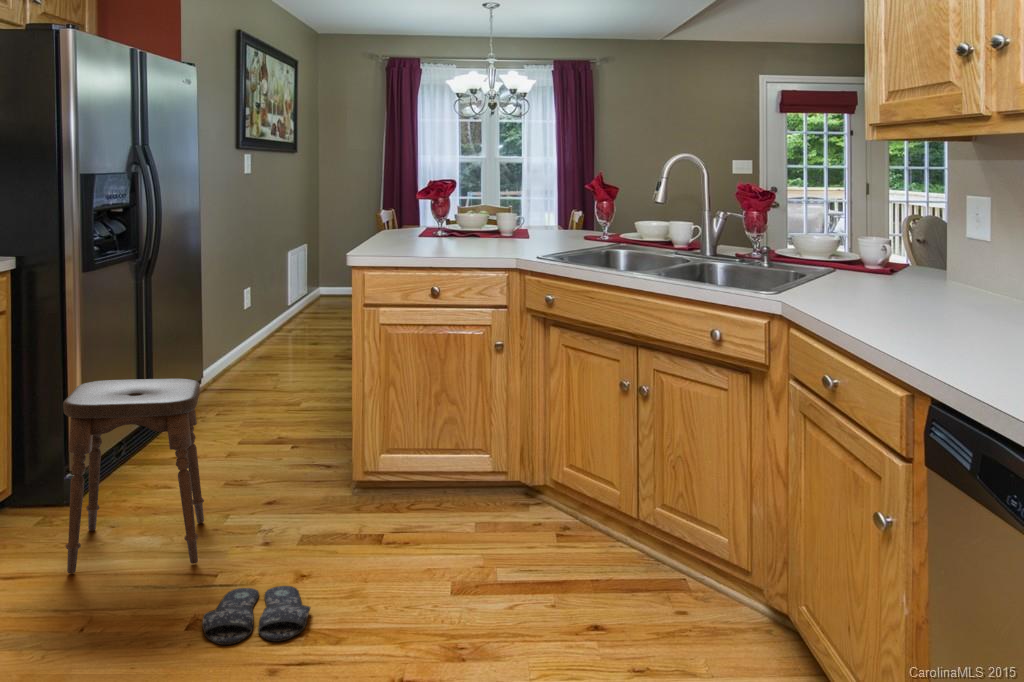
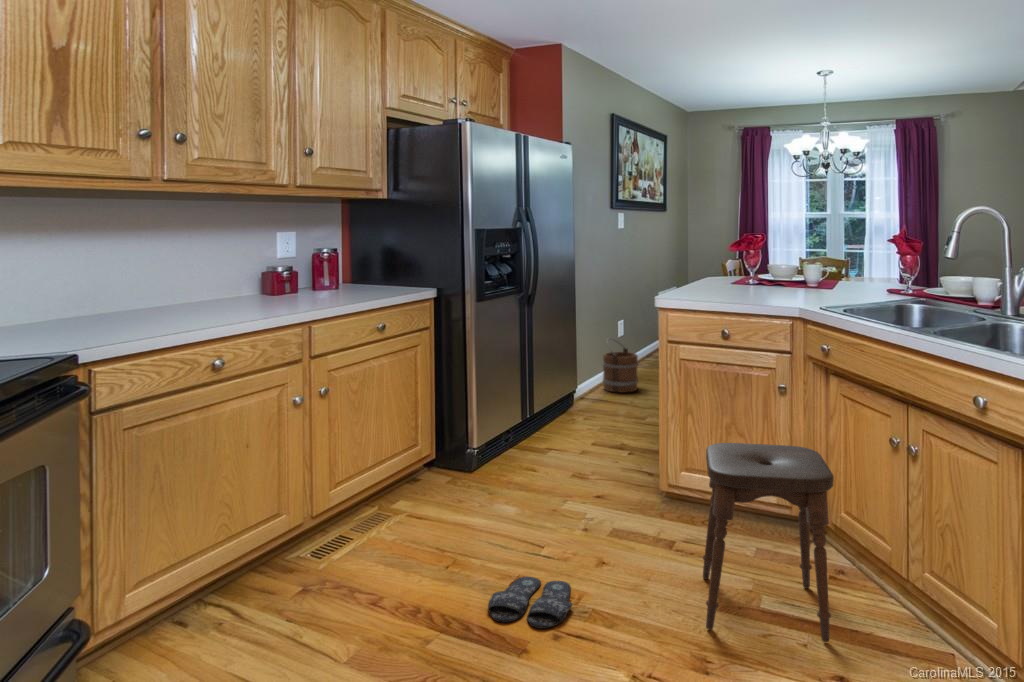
bucket: none [237,307,284,373] -> present [602,346,639,392]
stool: present [63,379,204,574] -> present [703,443,834,642]

